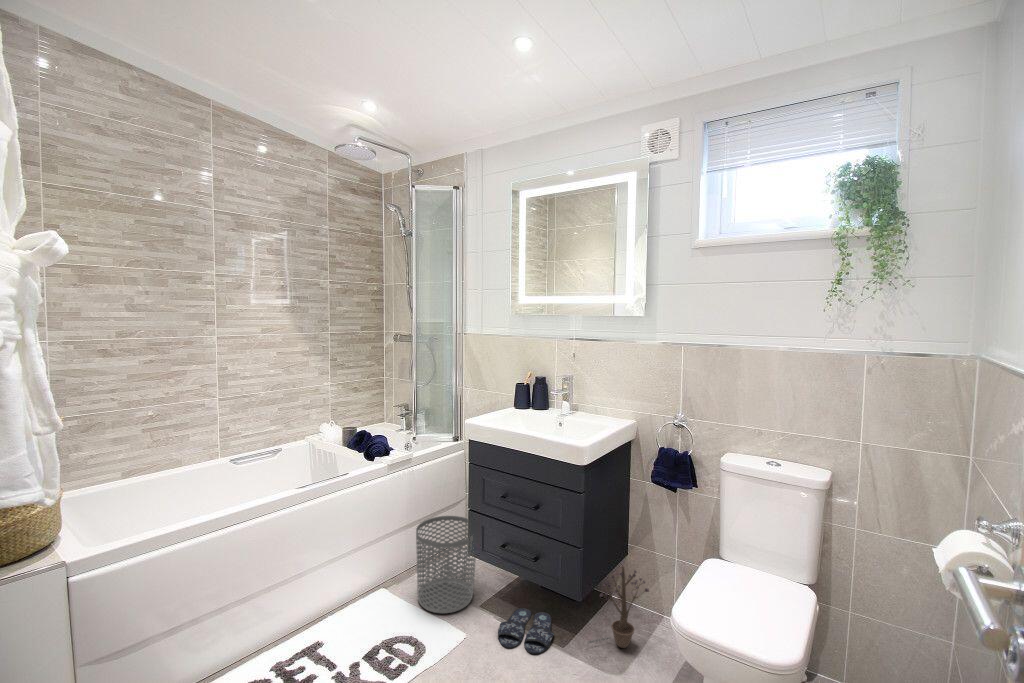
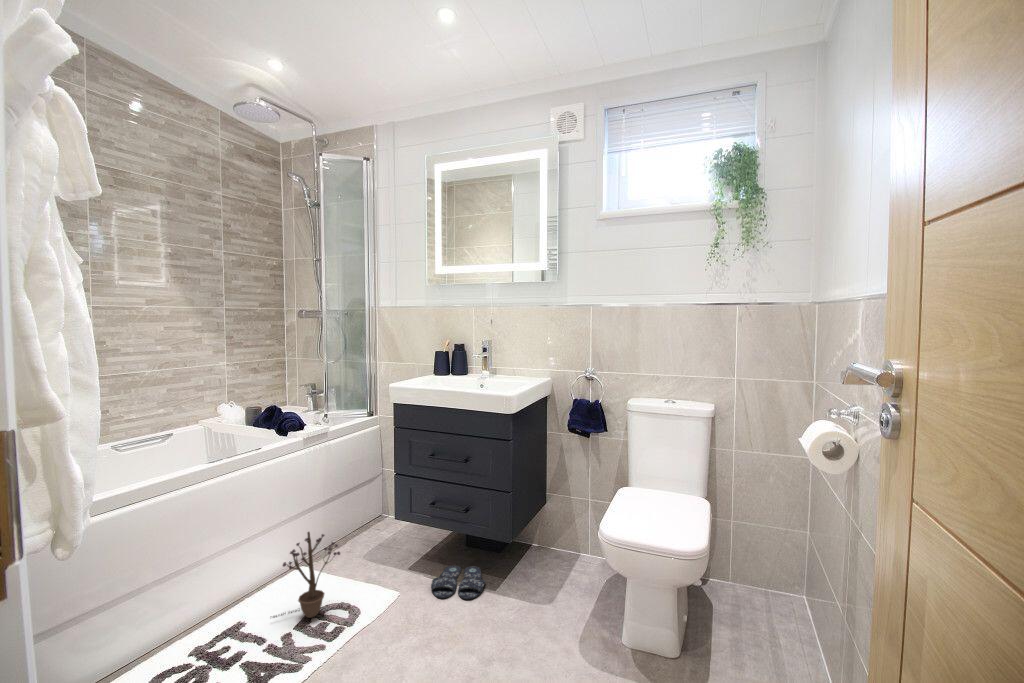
waste bin: present [416,516,476,613] -> none [340,486,404,580]
decorative plant: present [588,567,649,648] -> present [273,532,340,618]

